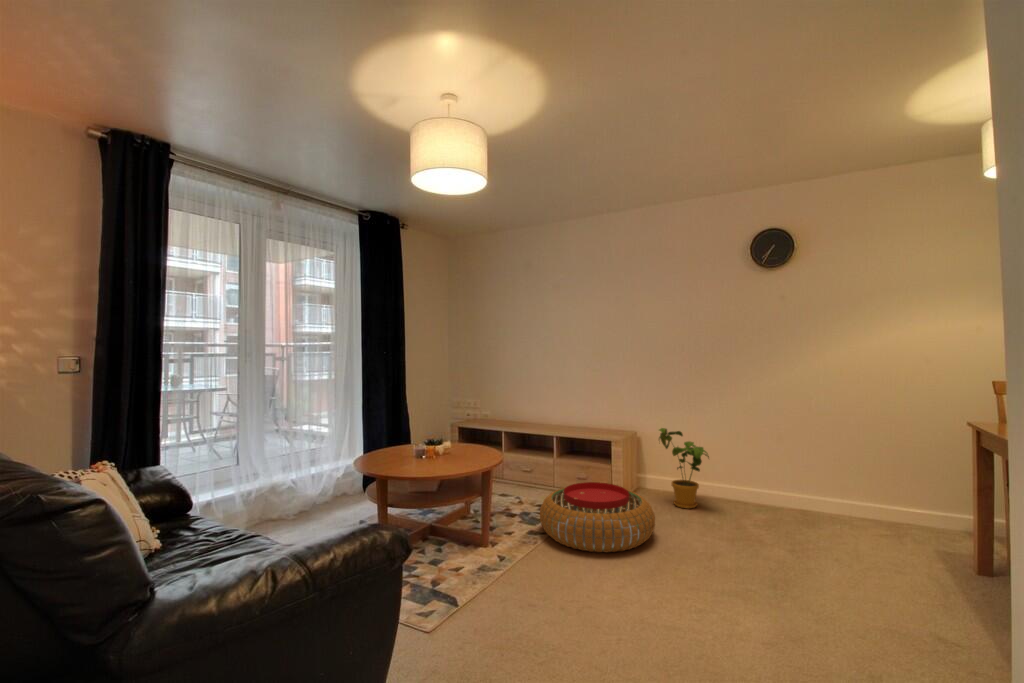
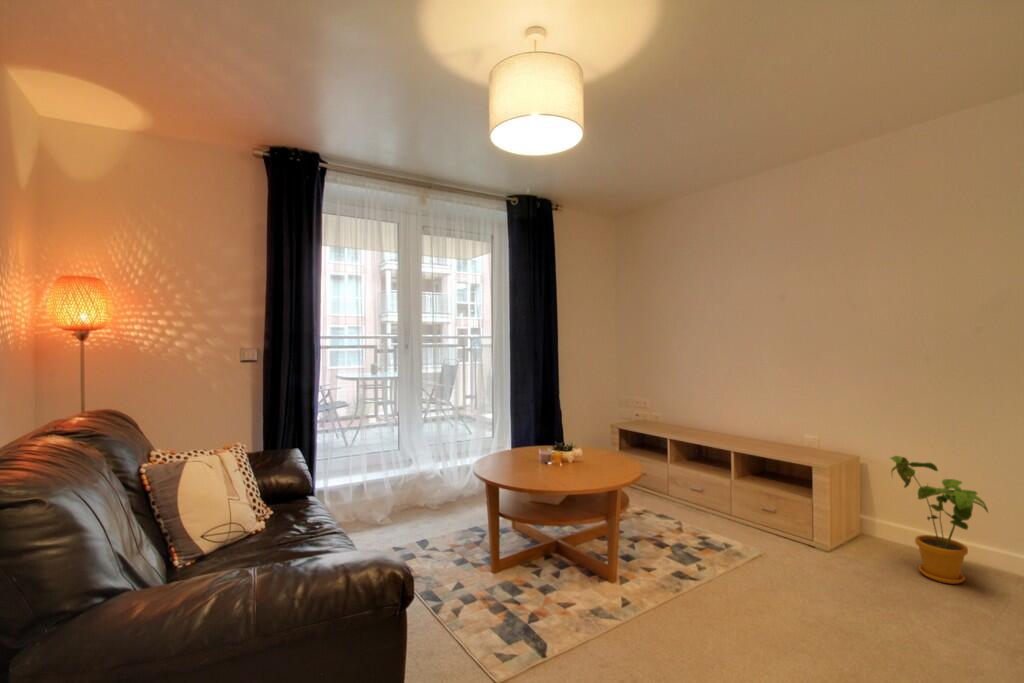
pouf: present [540,482,655,552] -> none [689,520,869,631]

